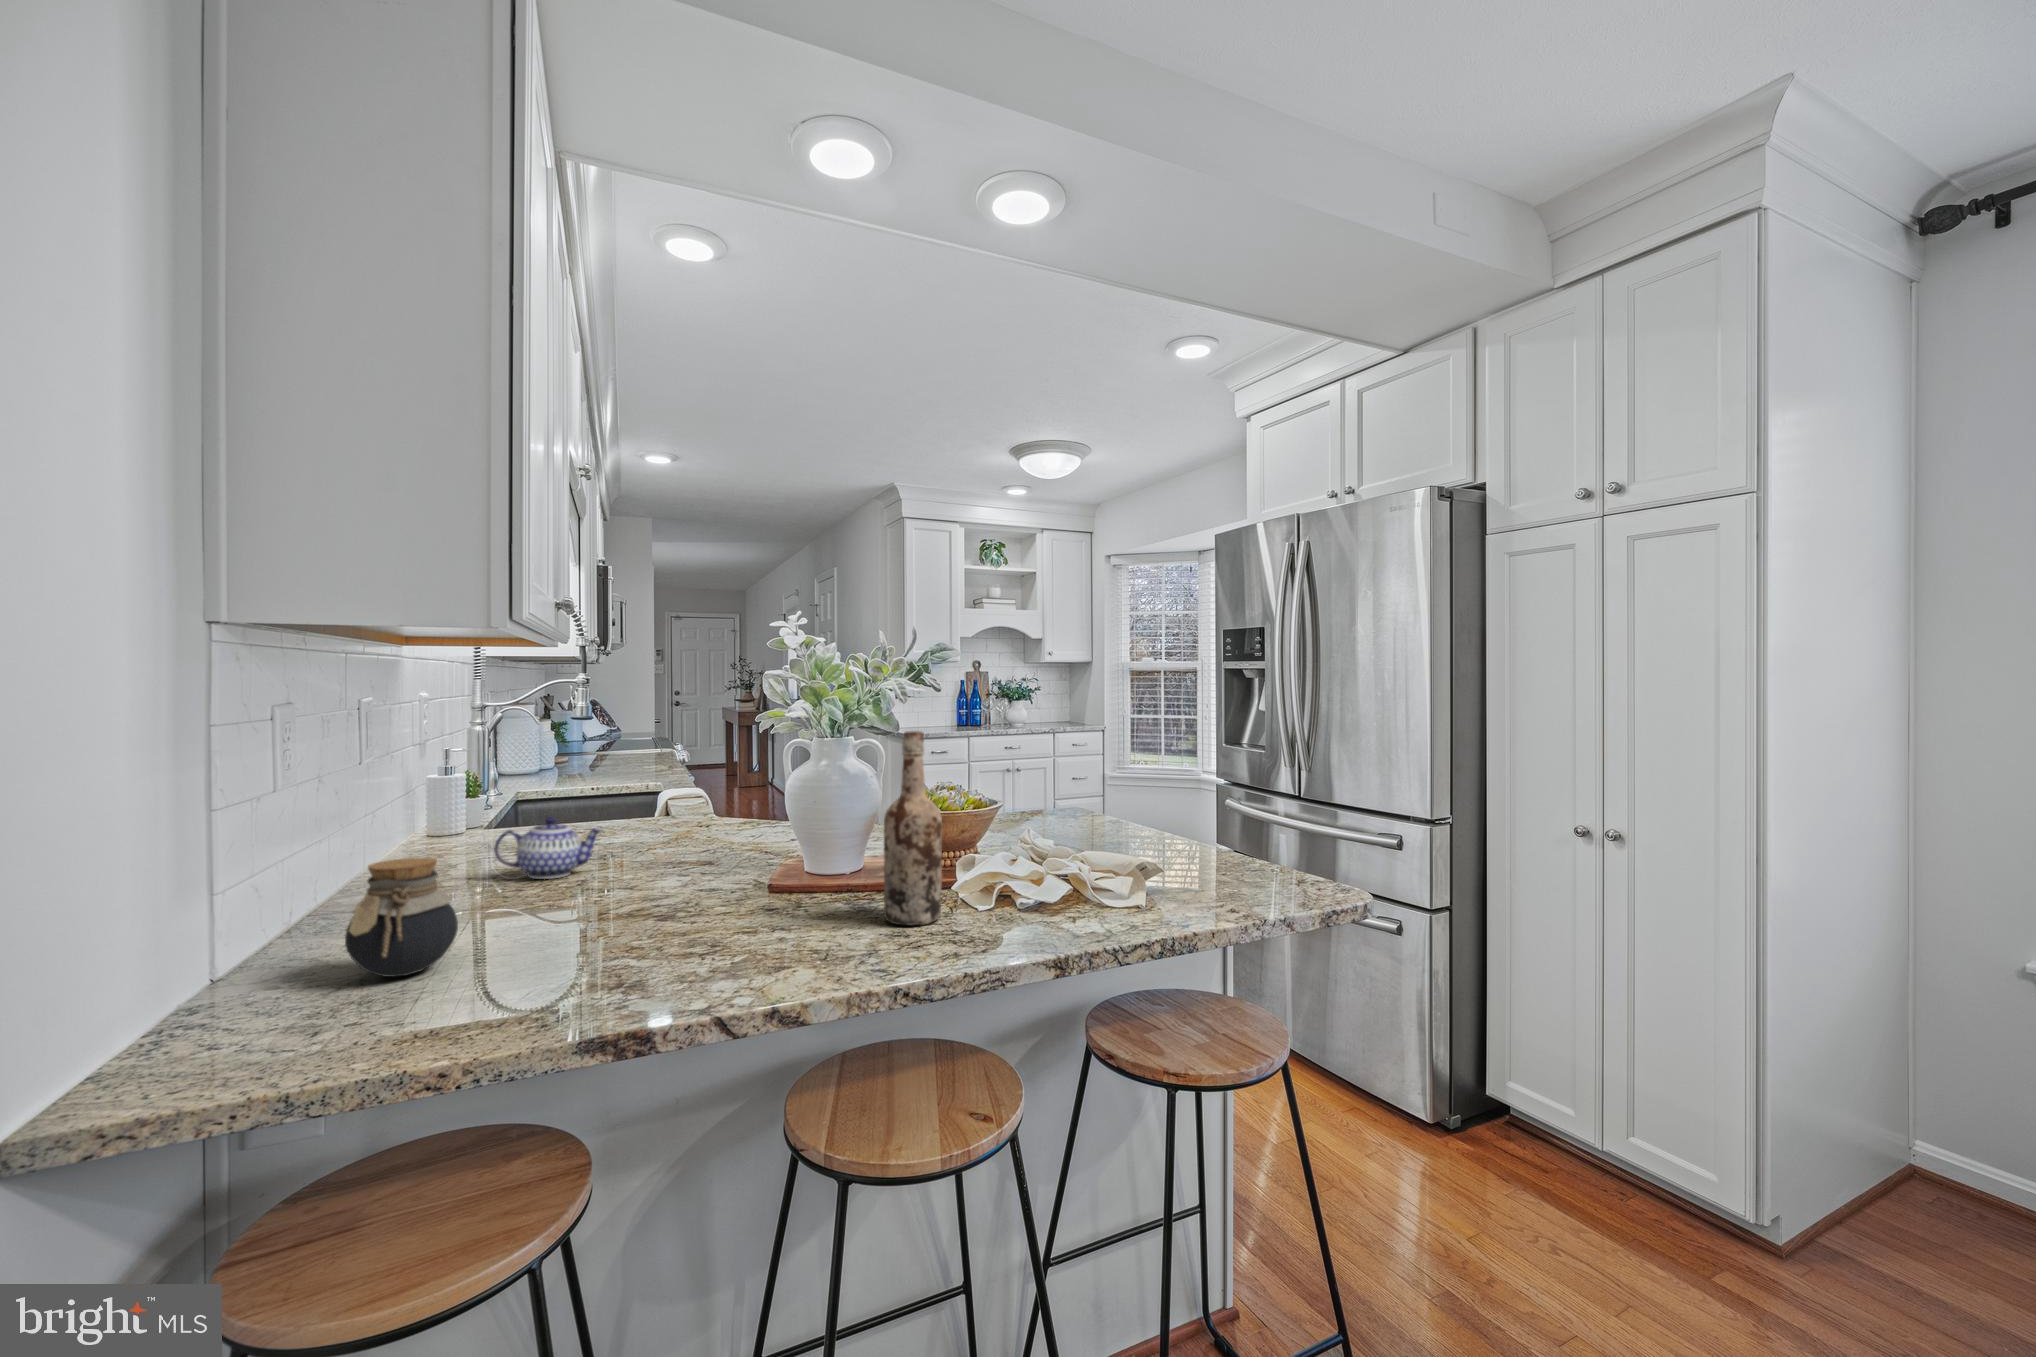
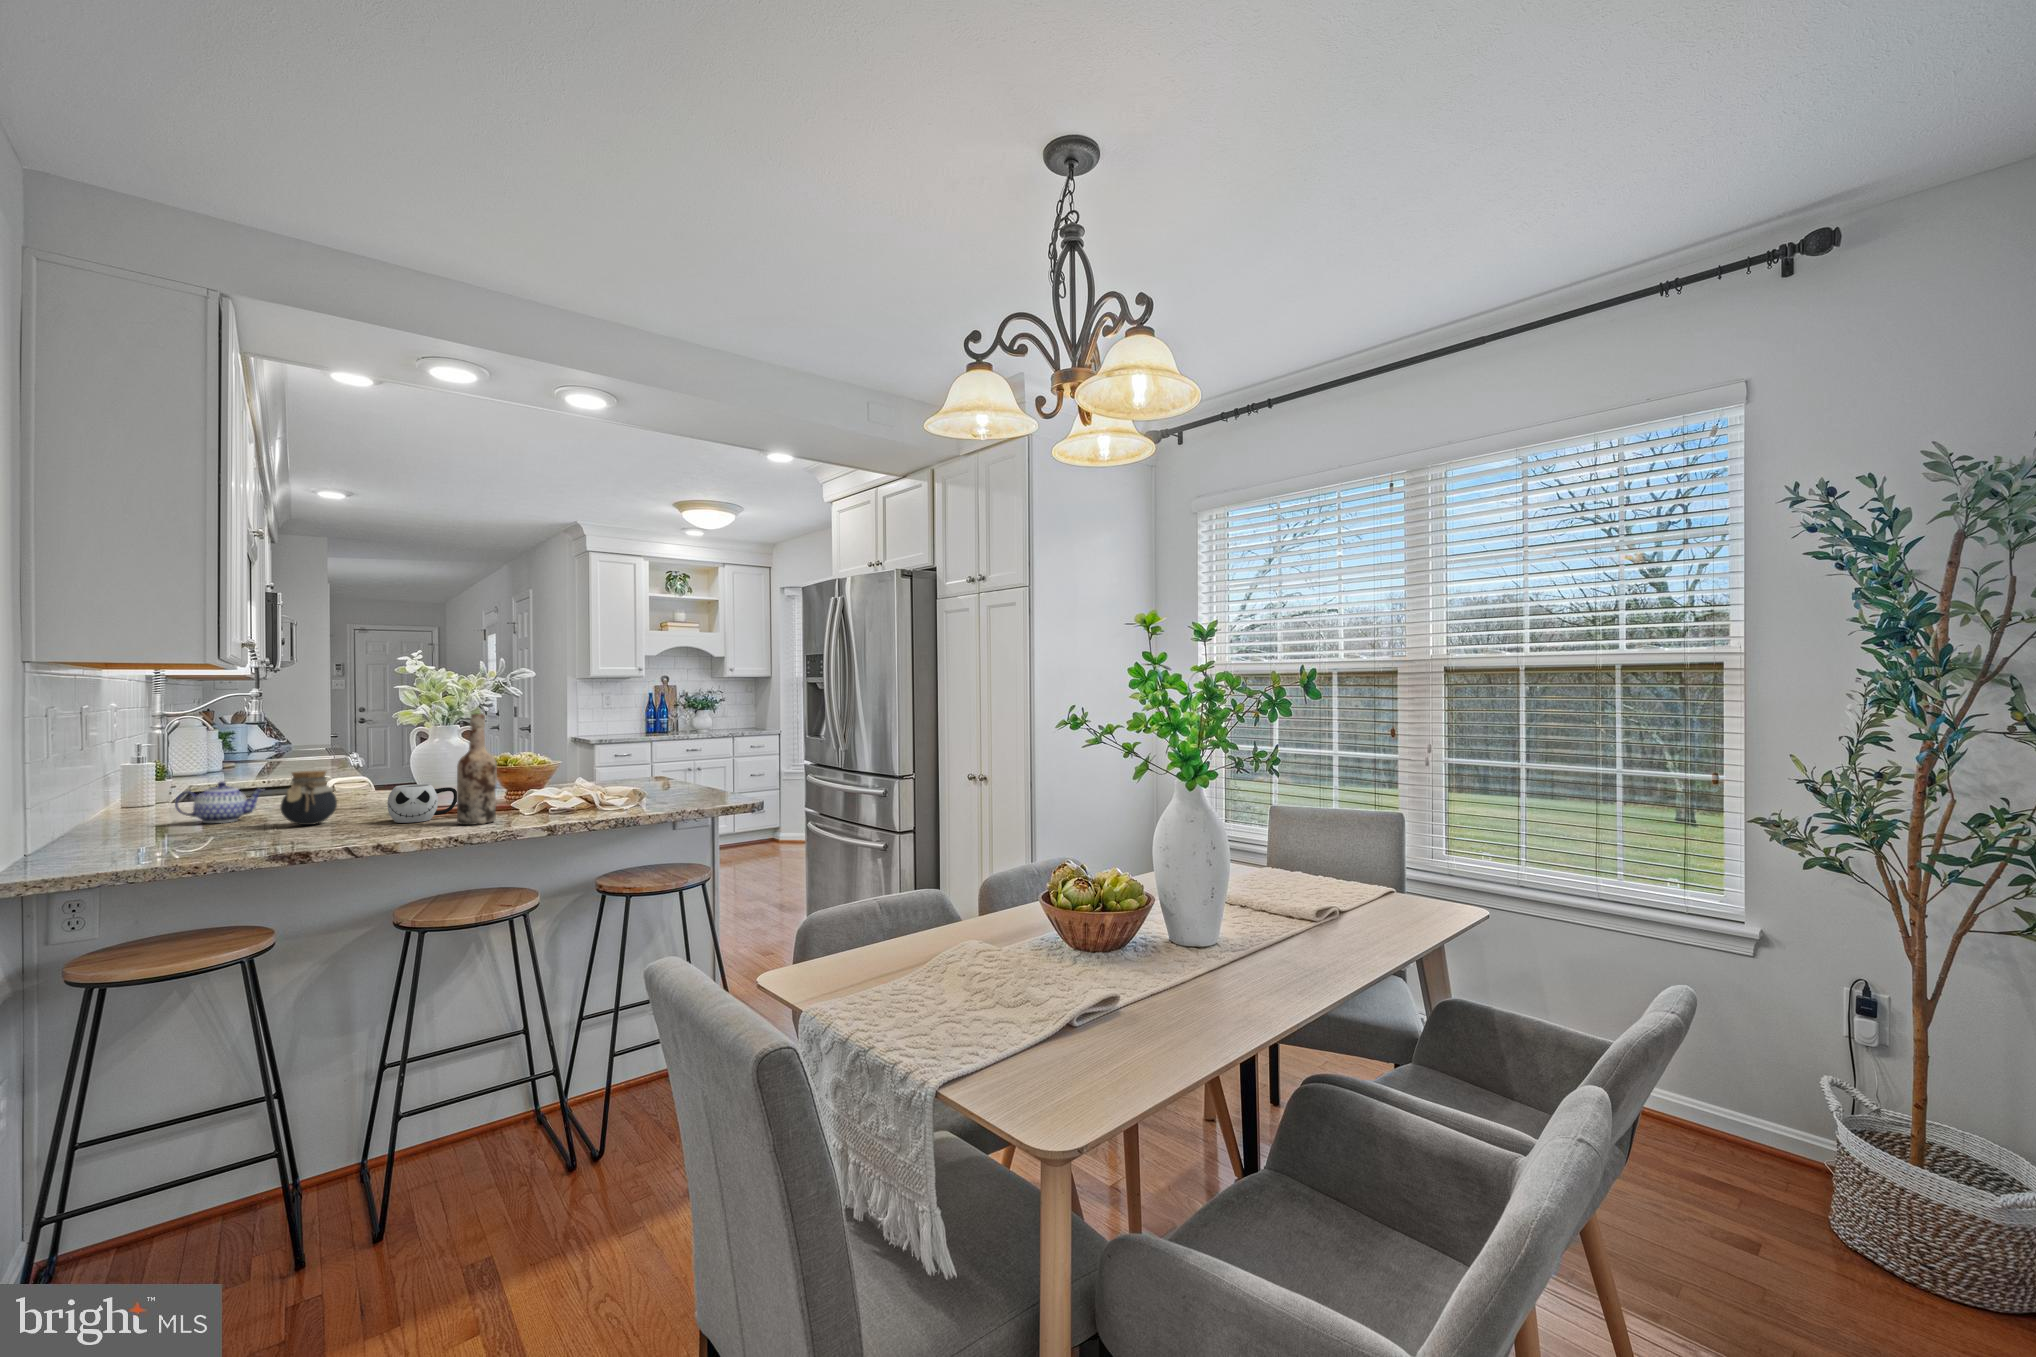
mug: none [773,840,869,907] -> present [387,784,457,823]
jar: present [345,858,458,977] -> present [280,771,337,825]

